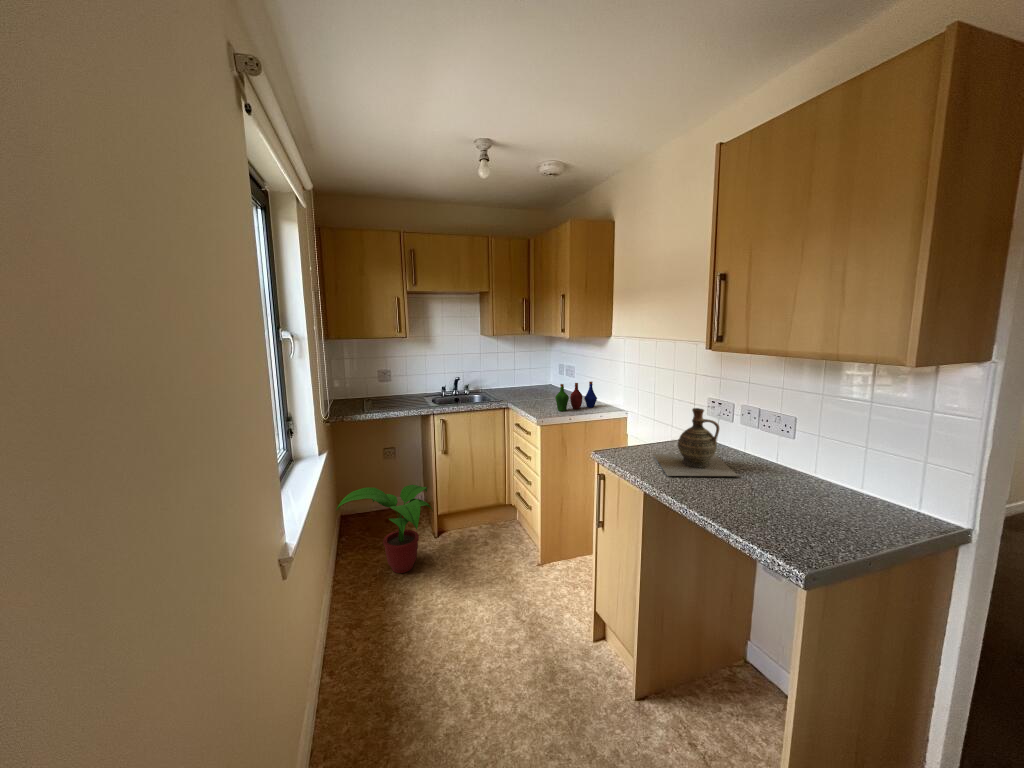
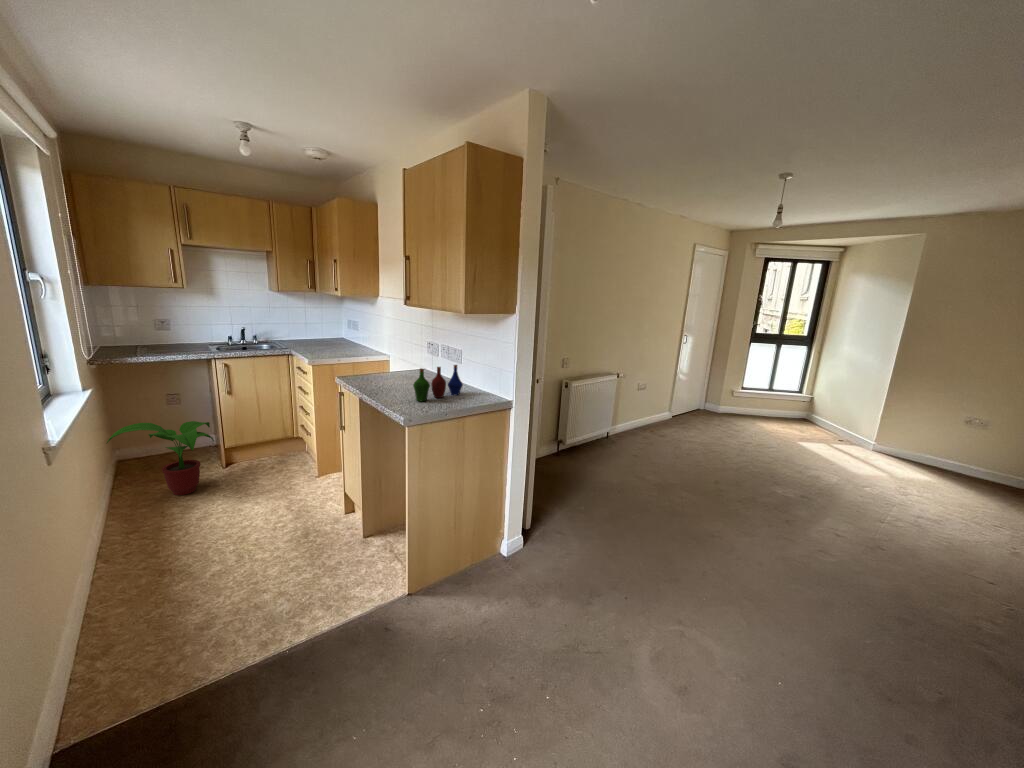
bottle: present [555,382,597,411] -> present [413,365,463,401]
ceramic jug: present [654,408,737,476] -> none [377,345,423,388]

